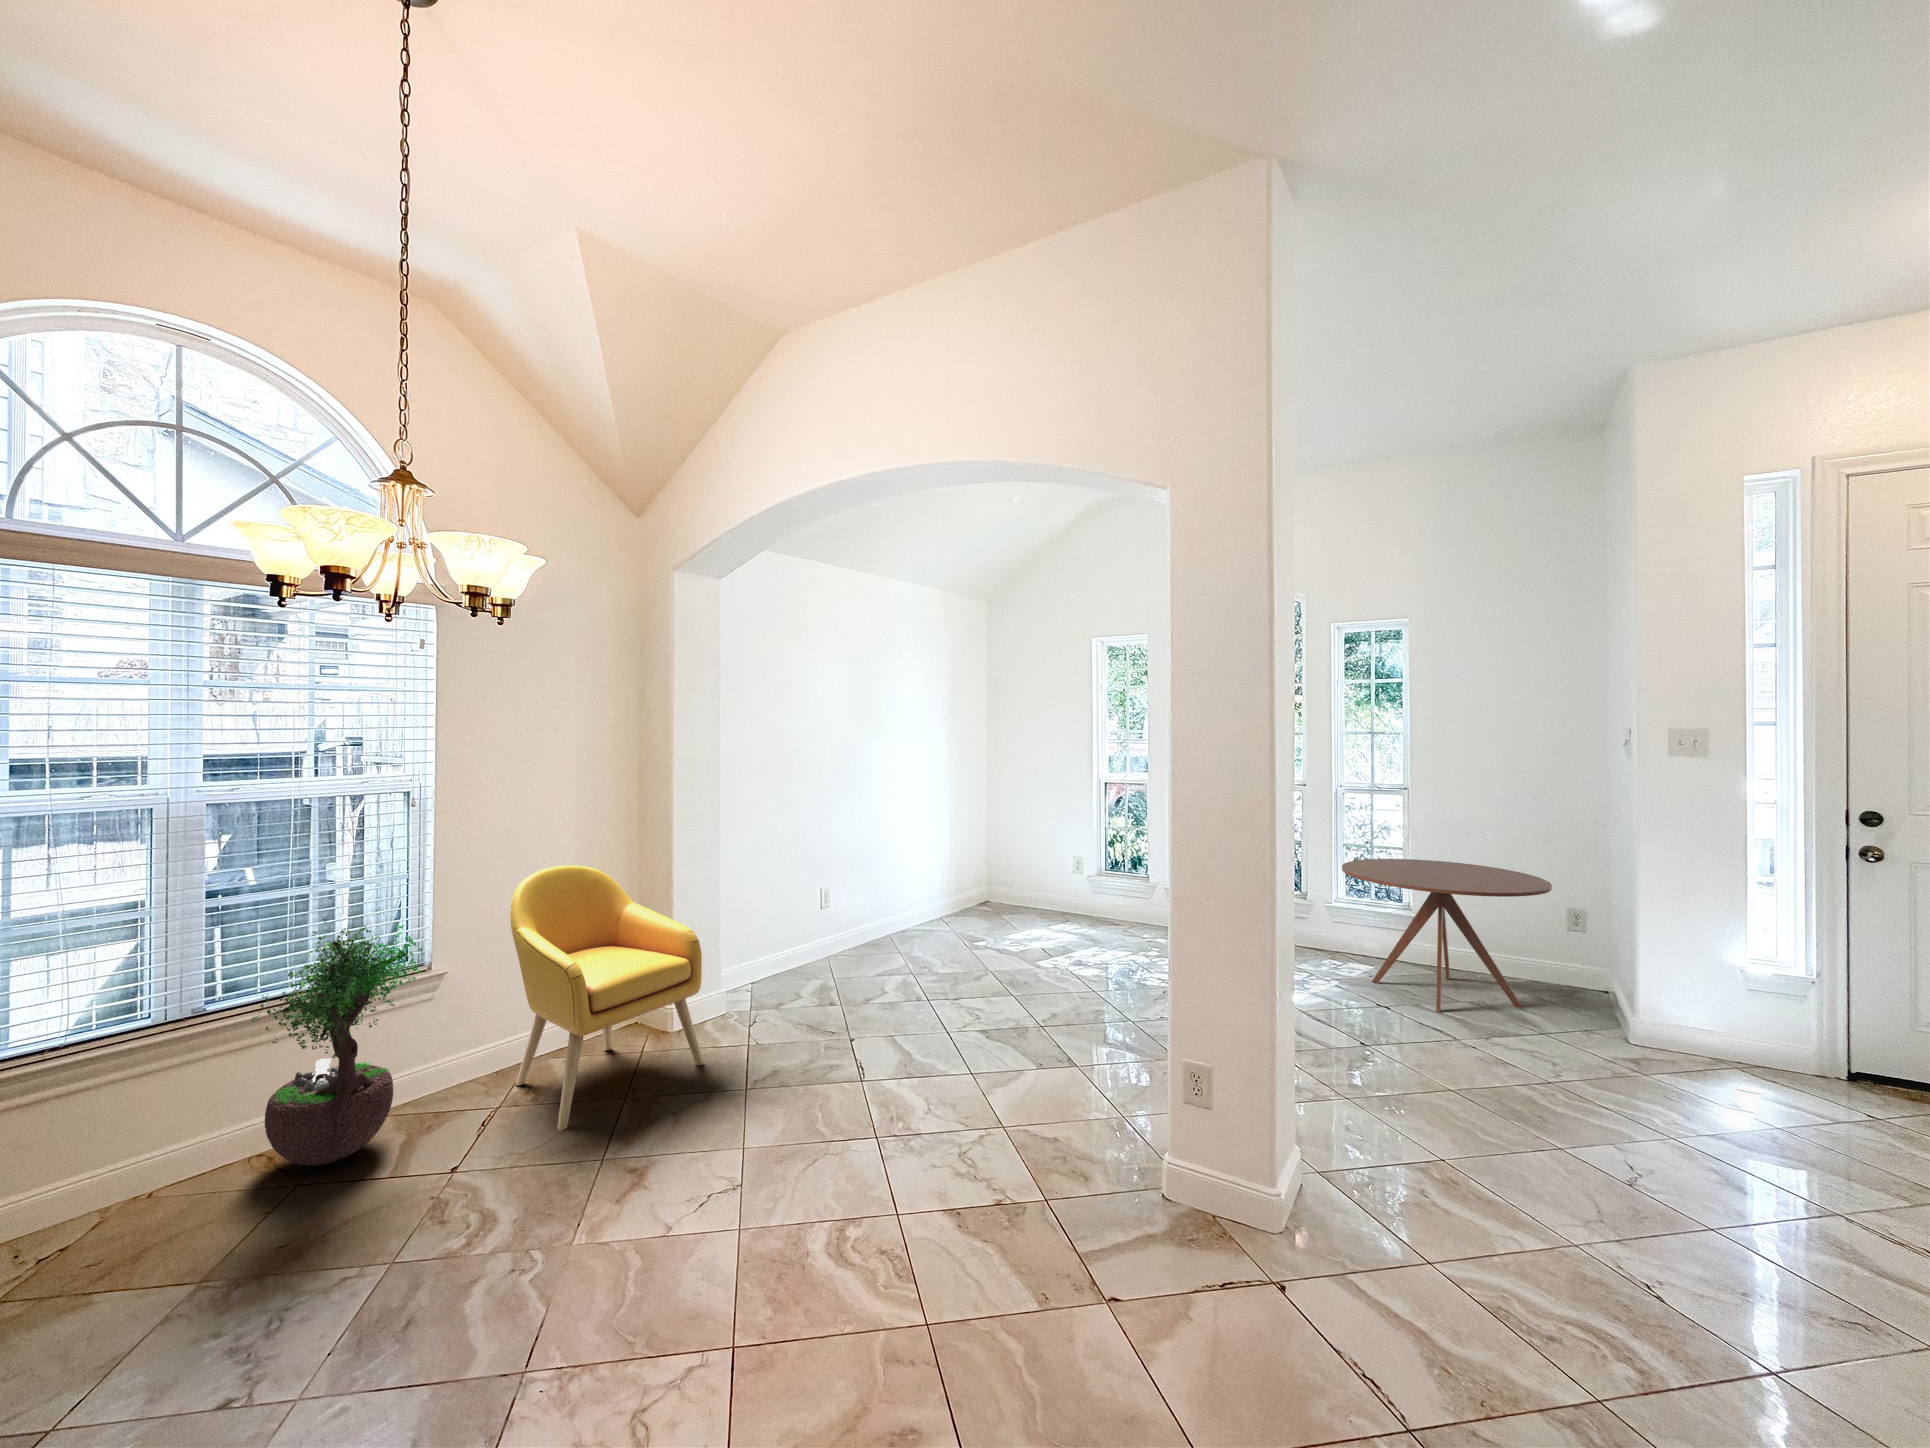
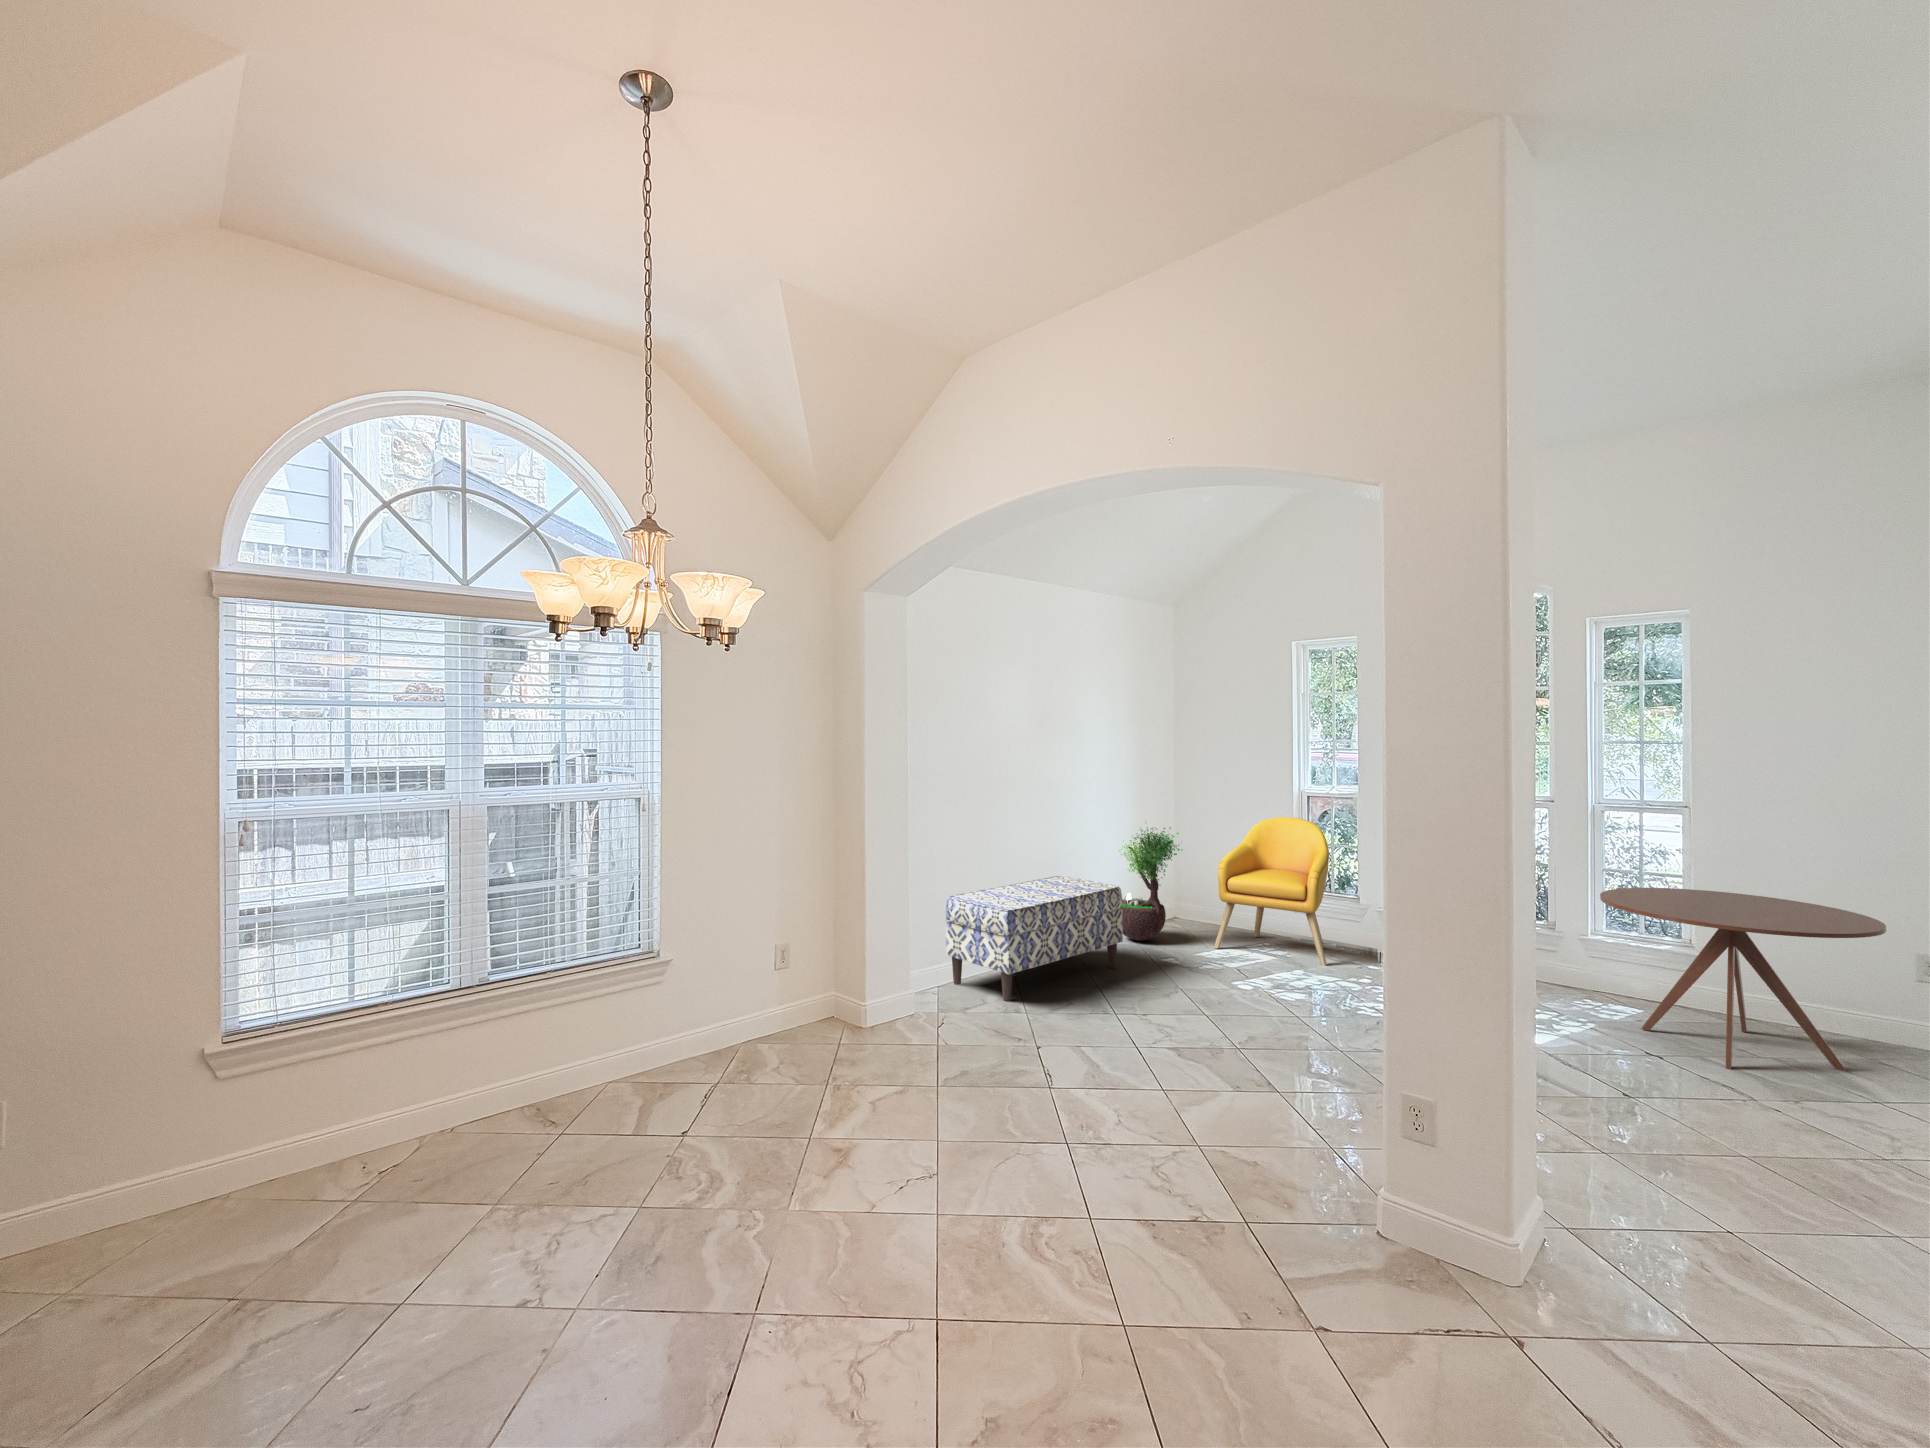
armchair: present [510,865,704,1130] -> present [1214,817,1329,966]
bench: none [763,865,936,992] -> present [946,876,1123,1001]
potted tree: present [252,918,425,1165] -> present [1119,827,1182,941]

